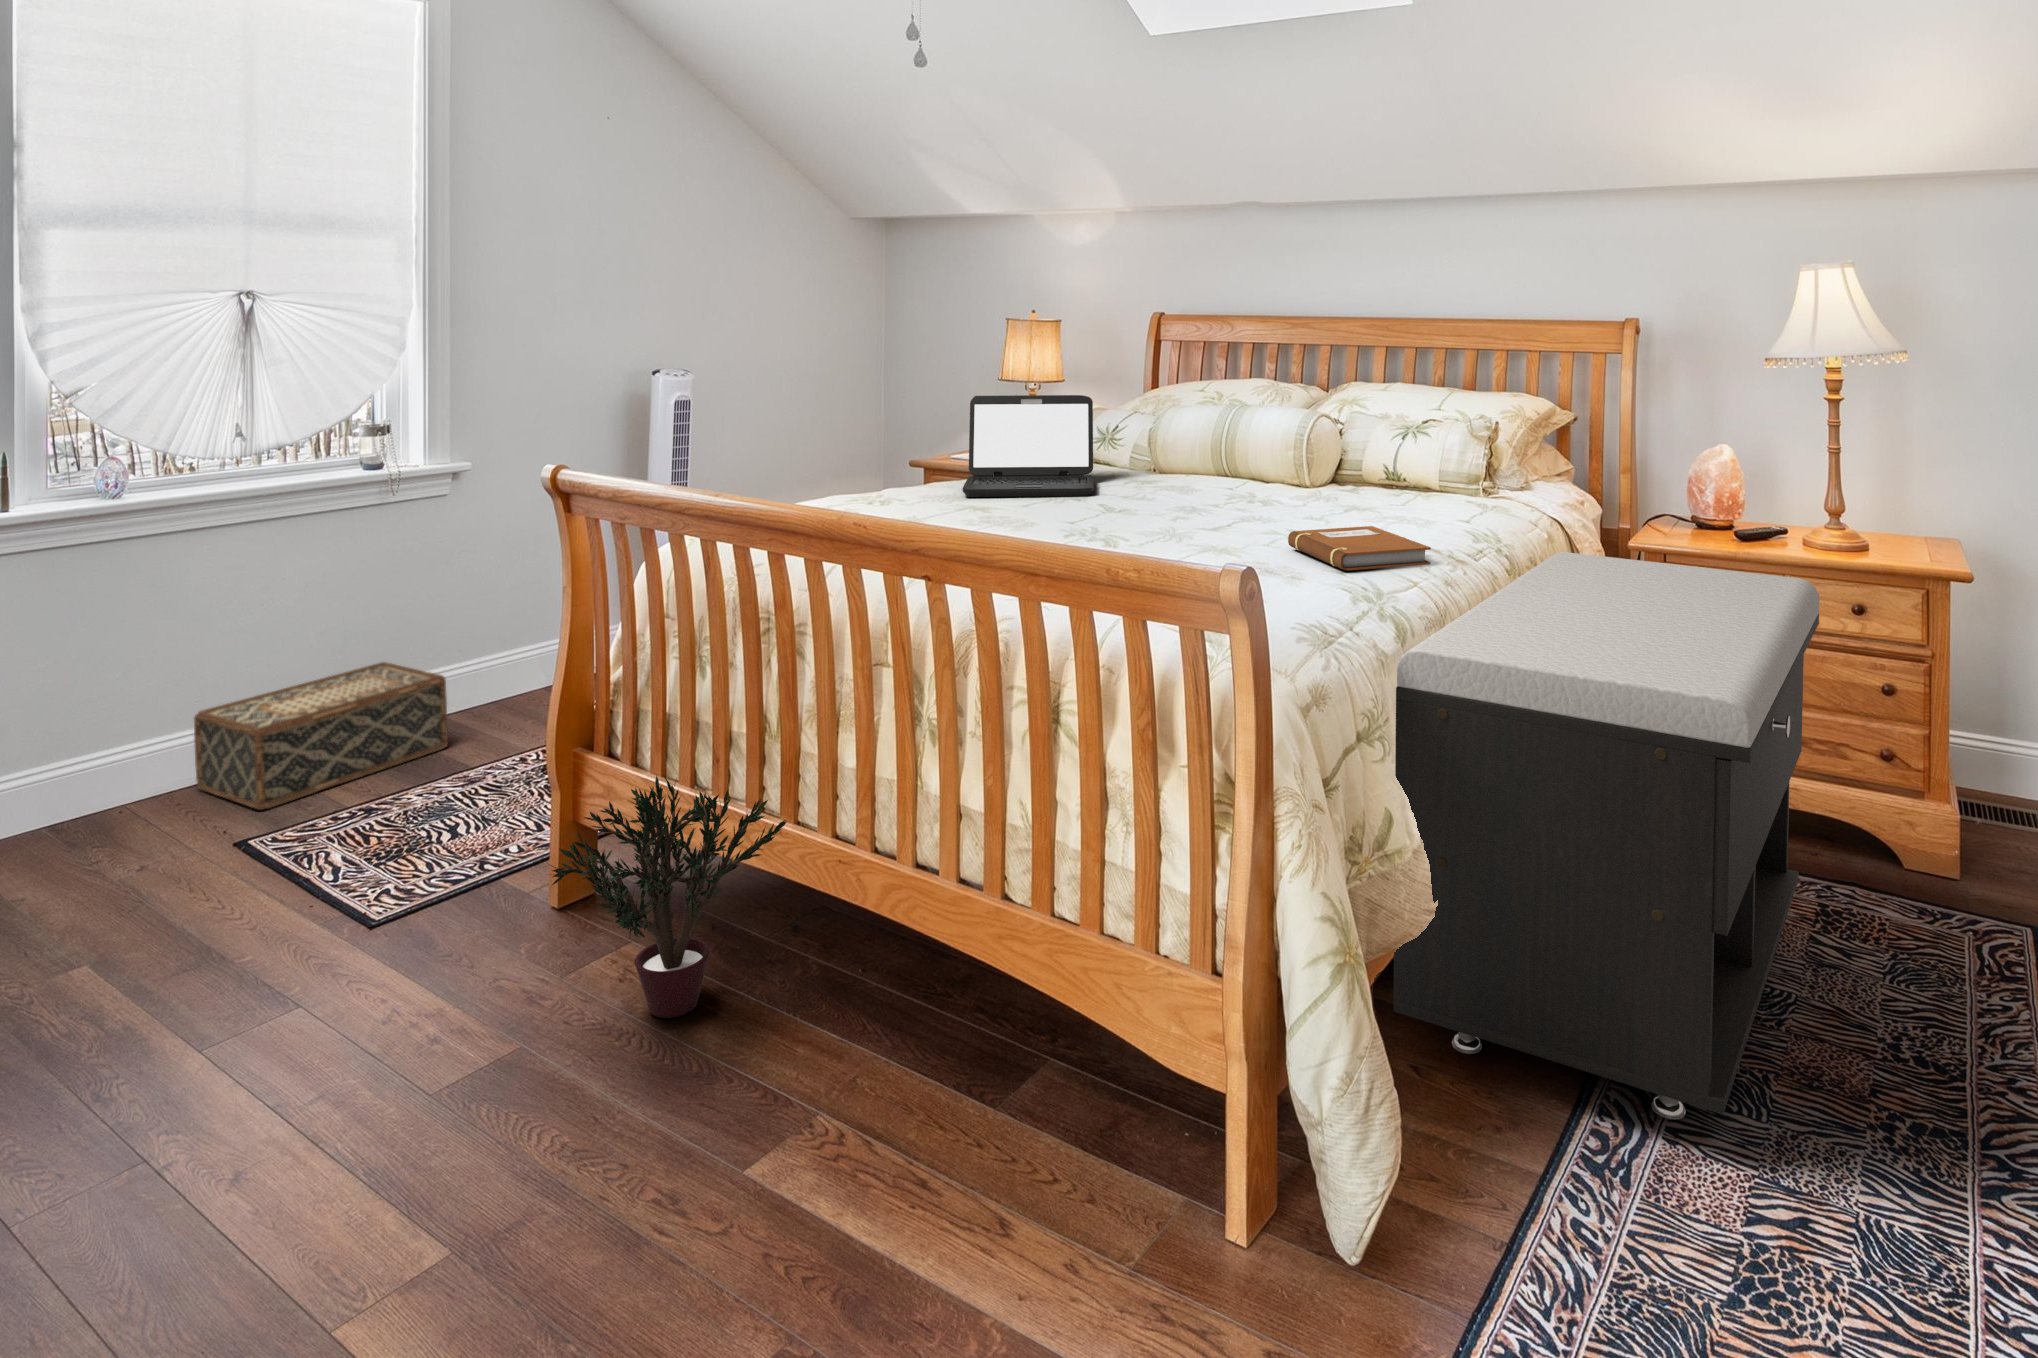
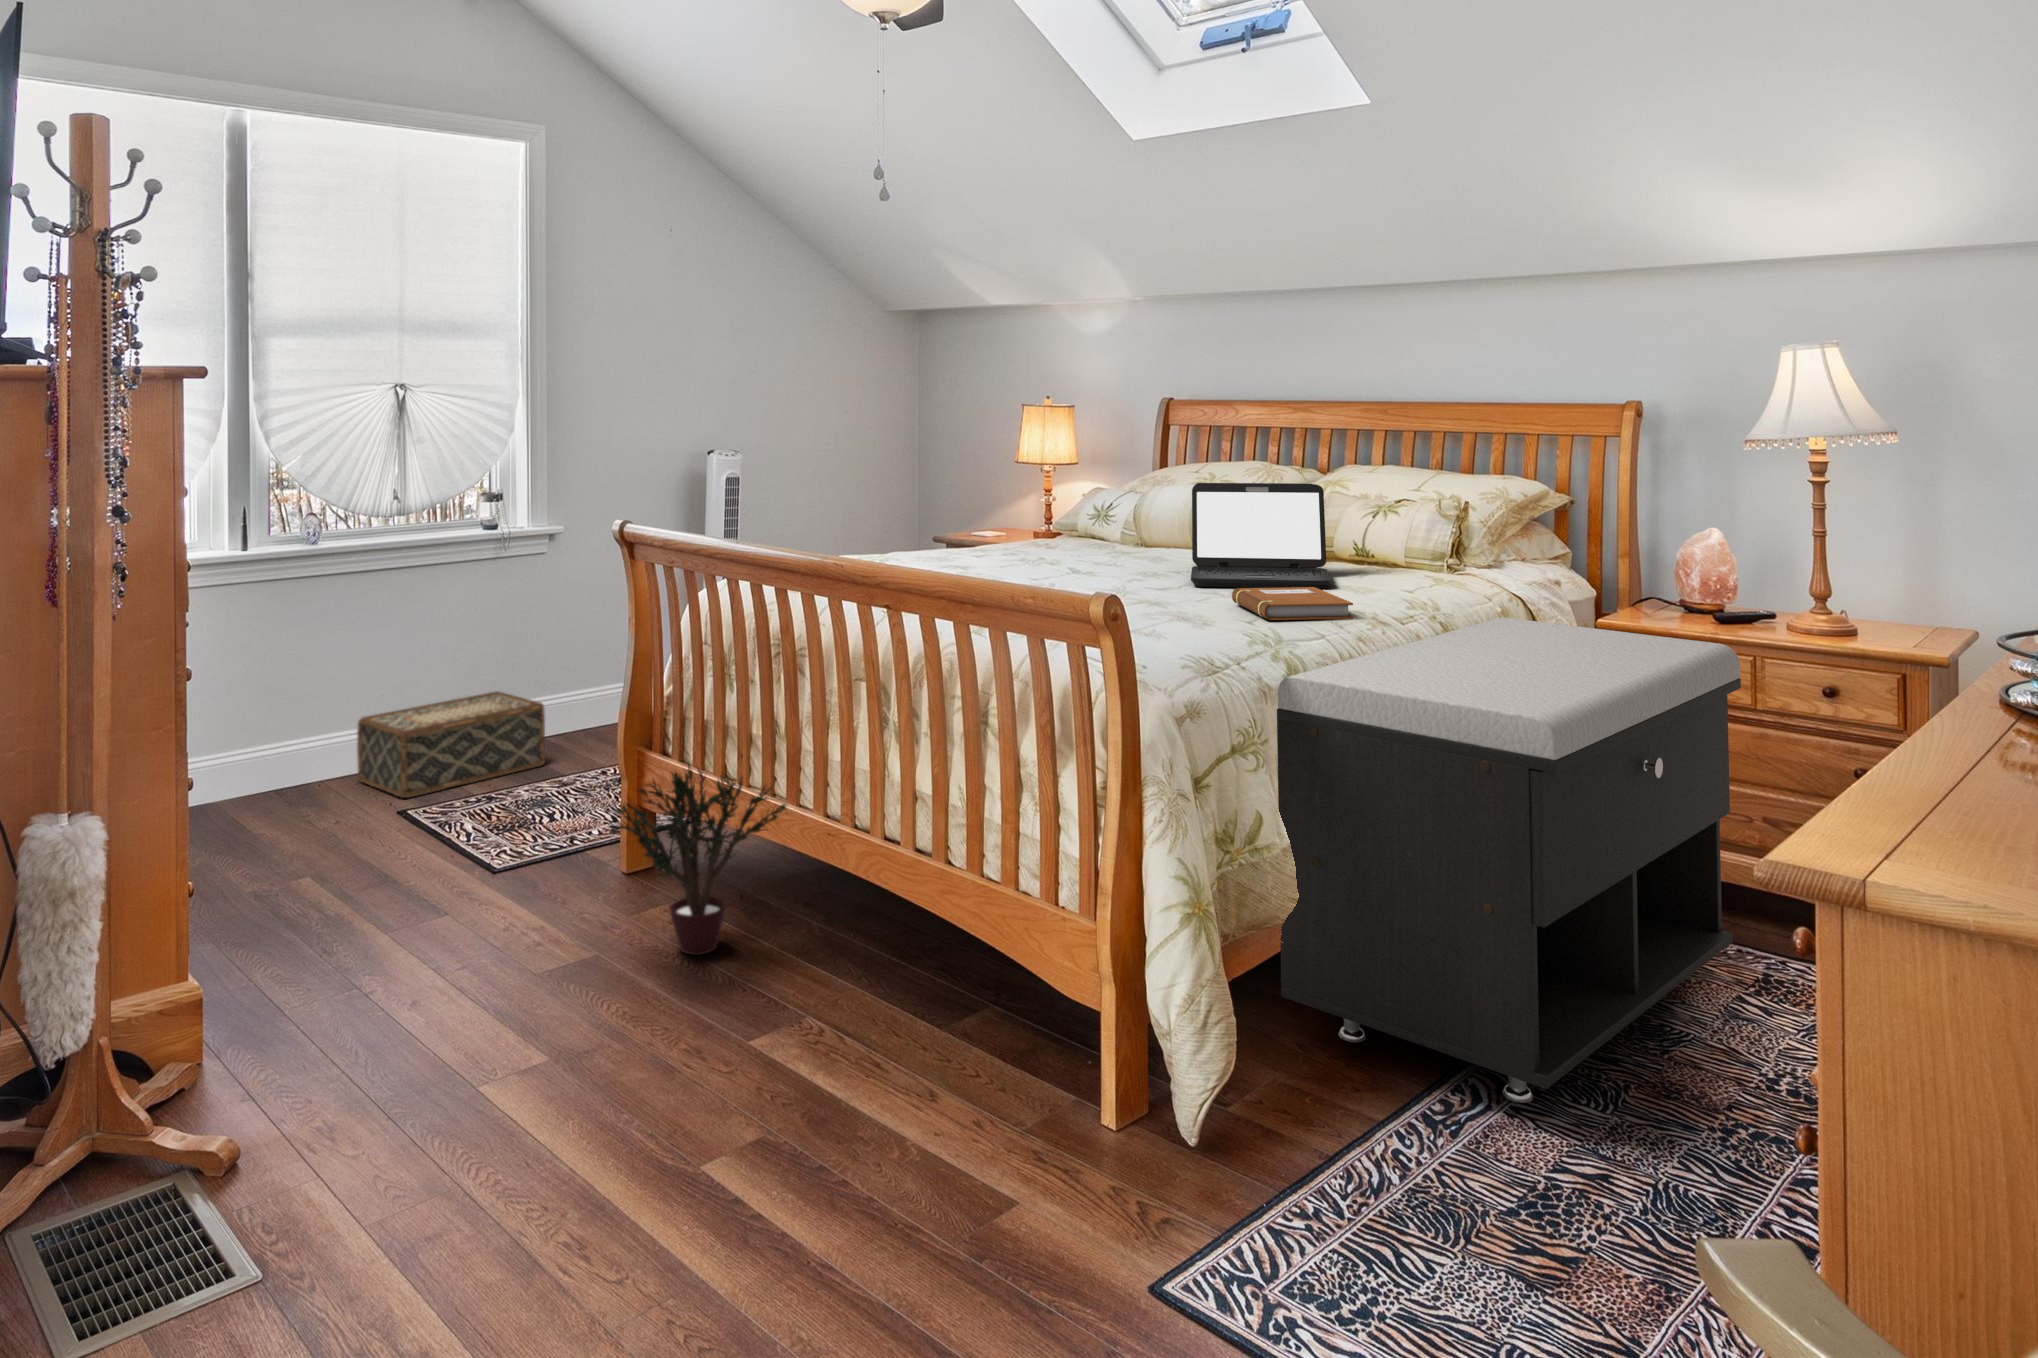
laptop: present [963,395,1094,497] -> present [1191,483,1332,589]

